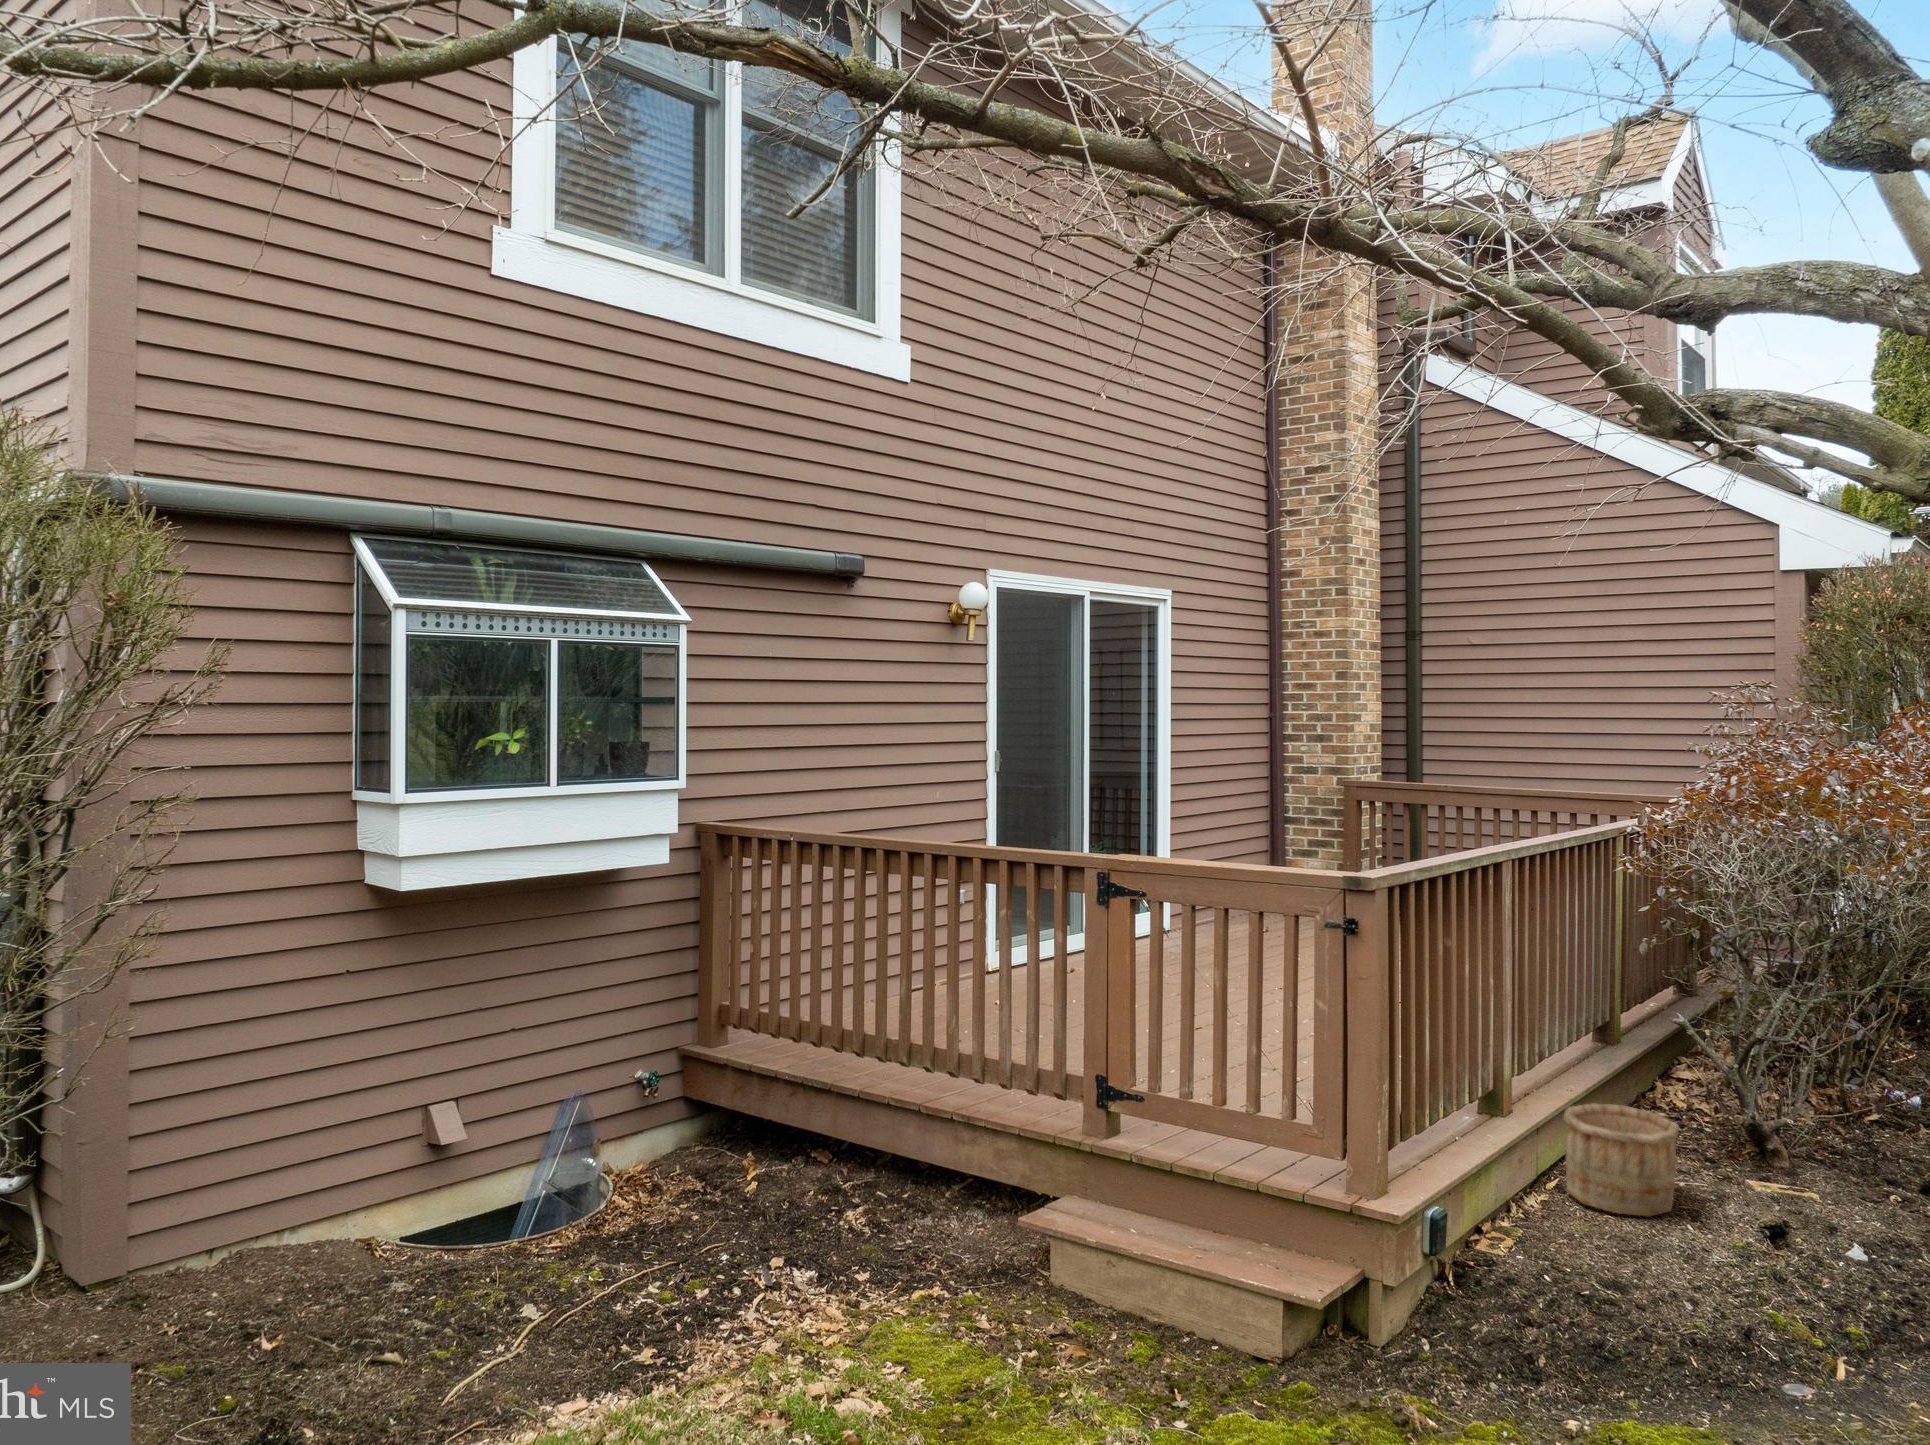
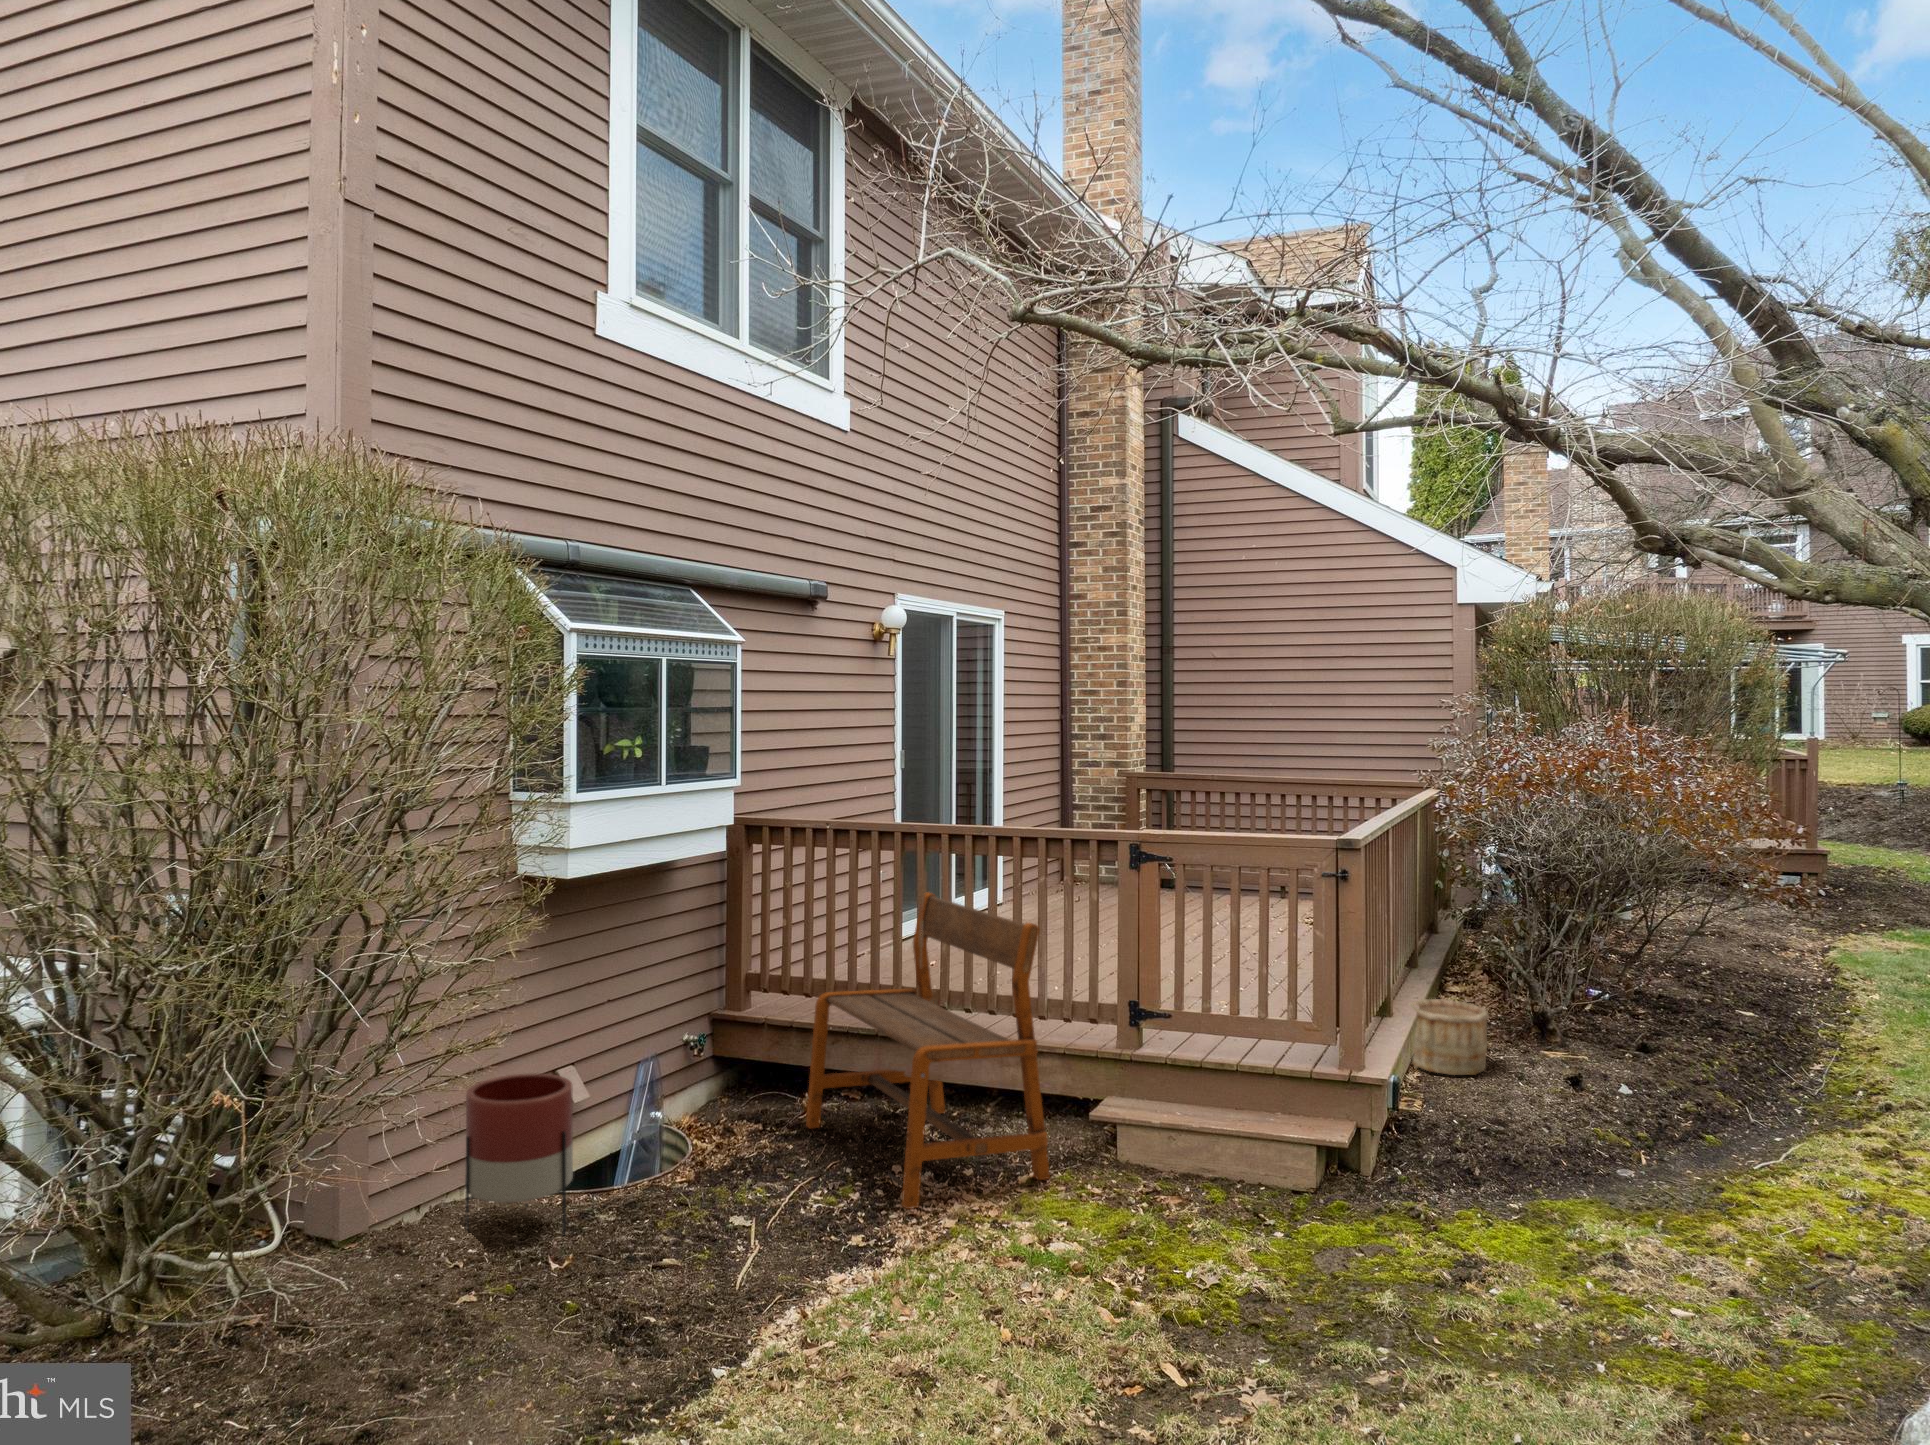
bench: none [748,923,960,1313] -> present [806,893,1050,1209]
planter: none [270,1103,398,1292] -> present [465,1073,573,1235]

